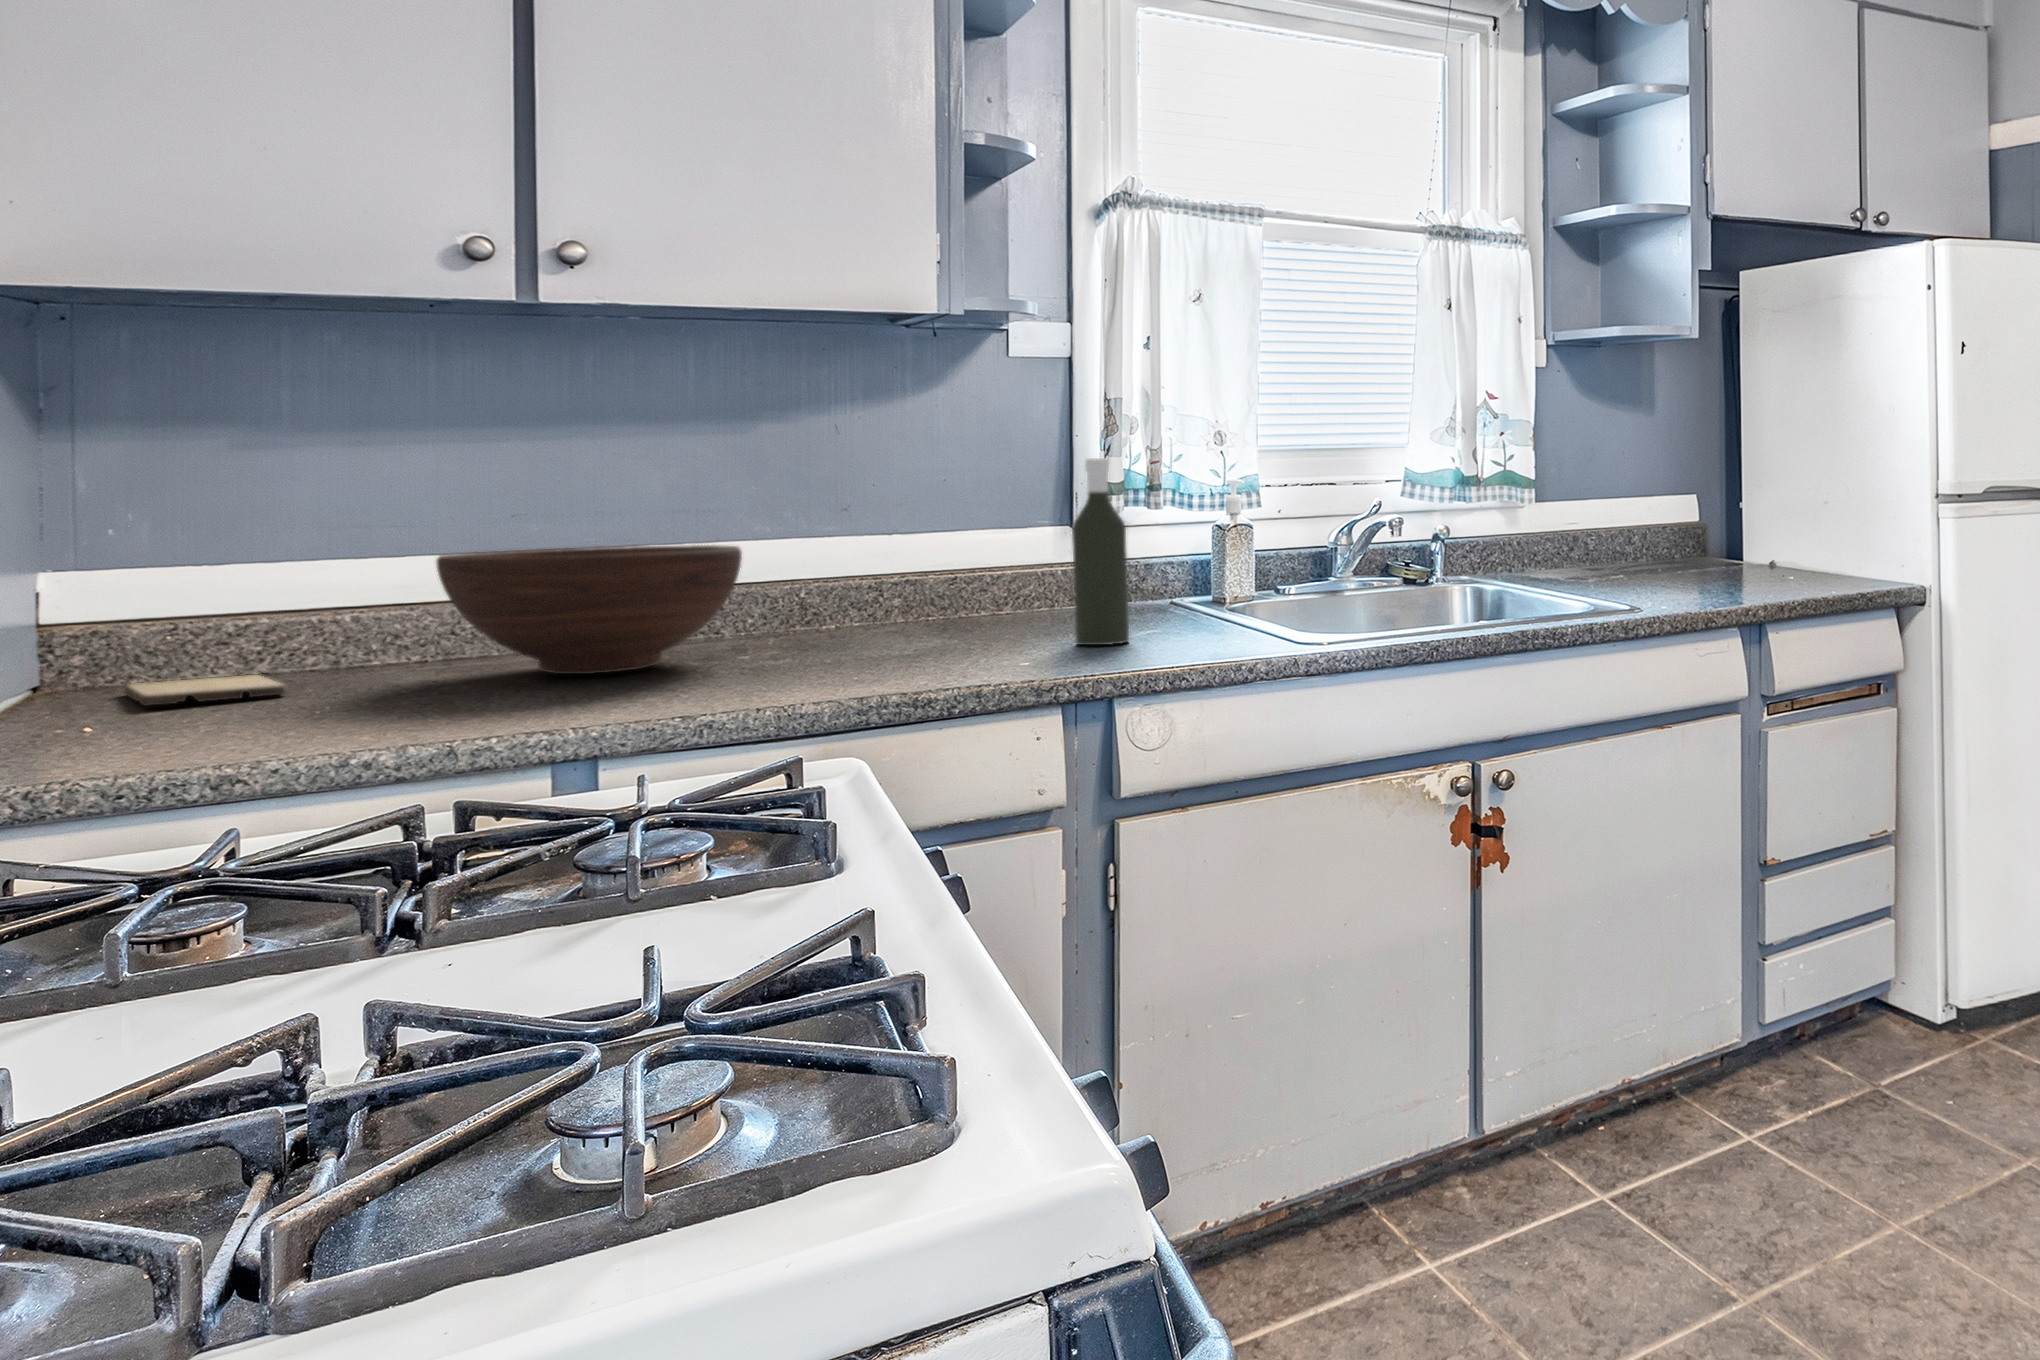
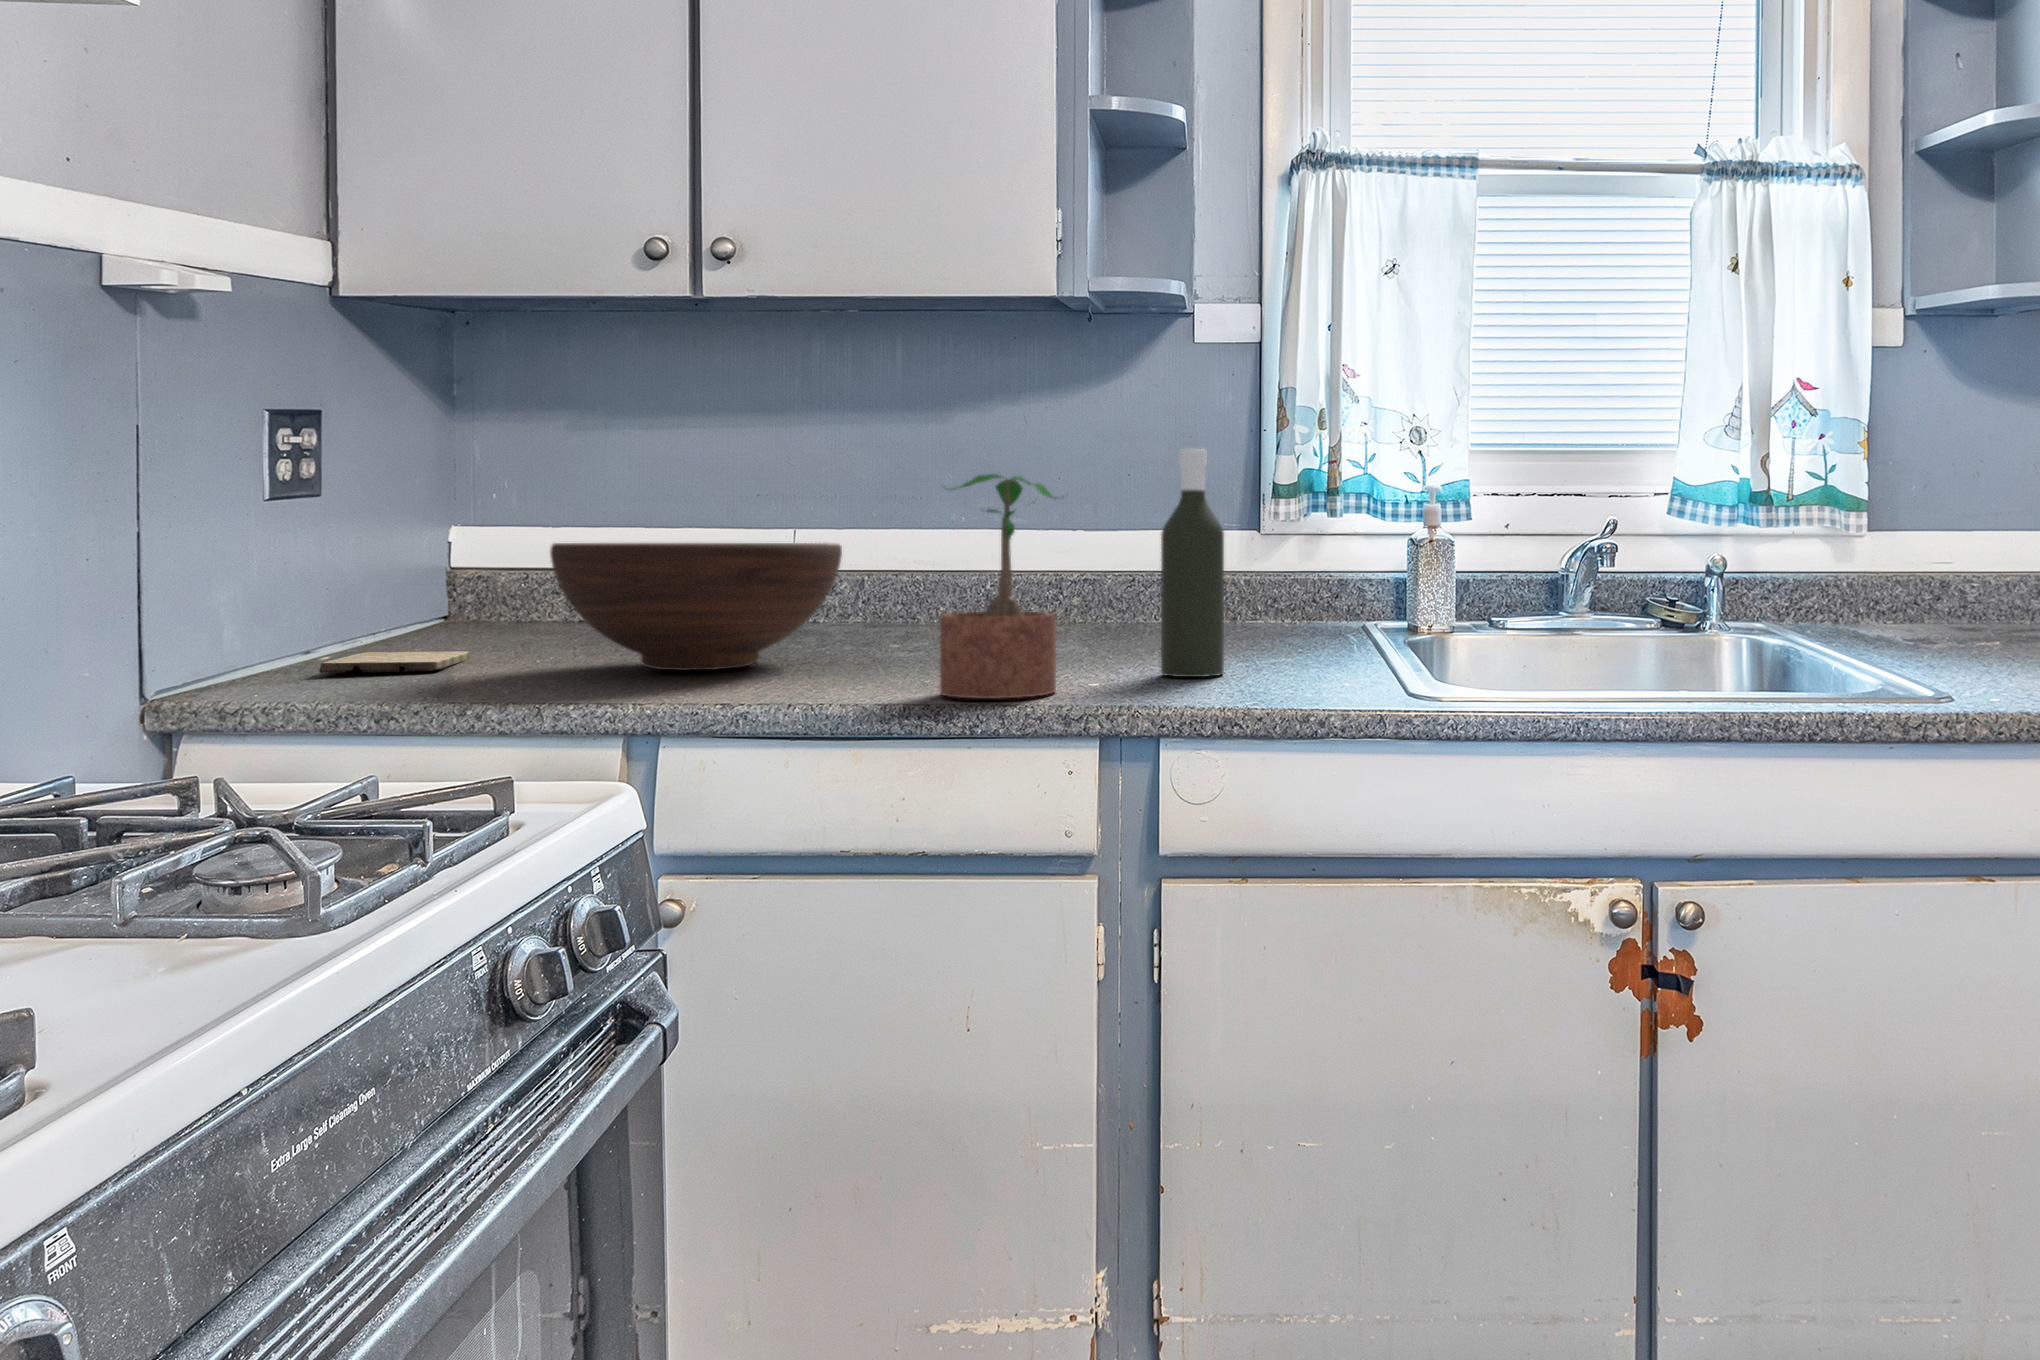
potted plant: none [915,484,1028,673] -> present [940,474,1062,698]

